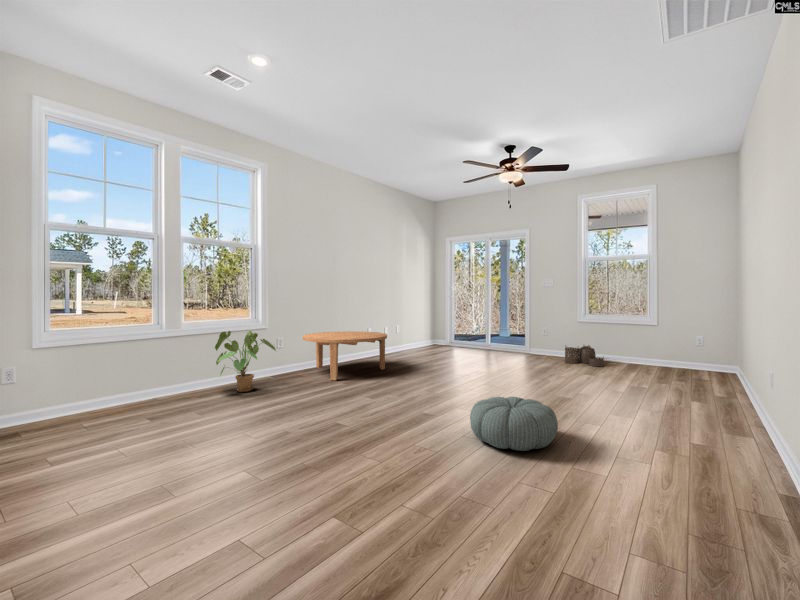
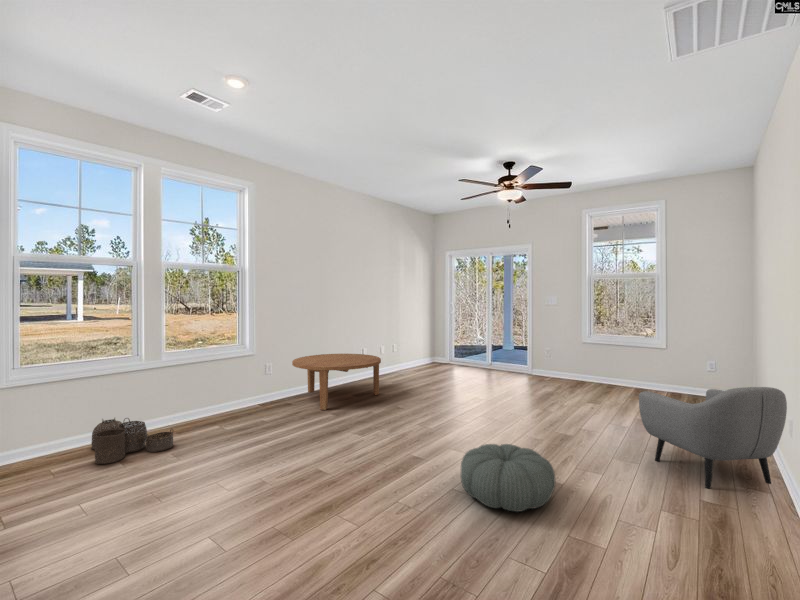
house plant: present [215,330,276,392] -> none [198,359,264,425]
armchair: none [633,342,767,435] -> present [639,387,787,488]
woven basket: present [565,345,604,366] -> present [91,418,173,464]

